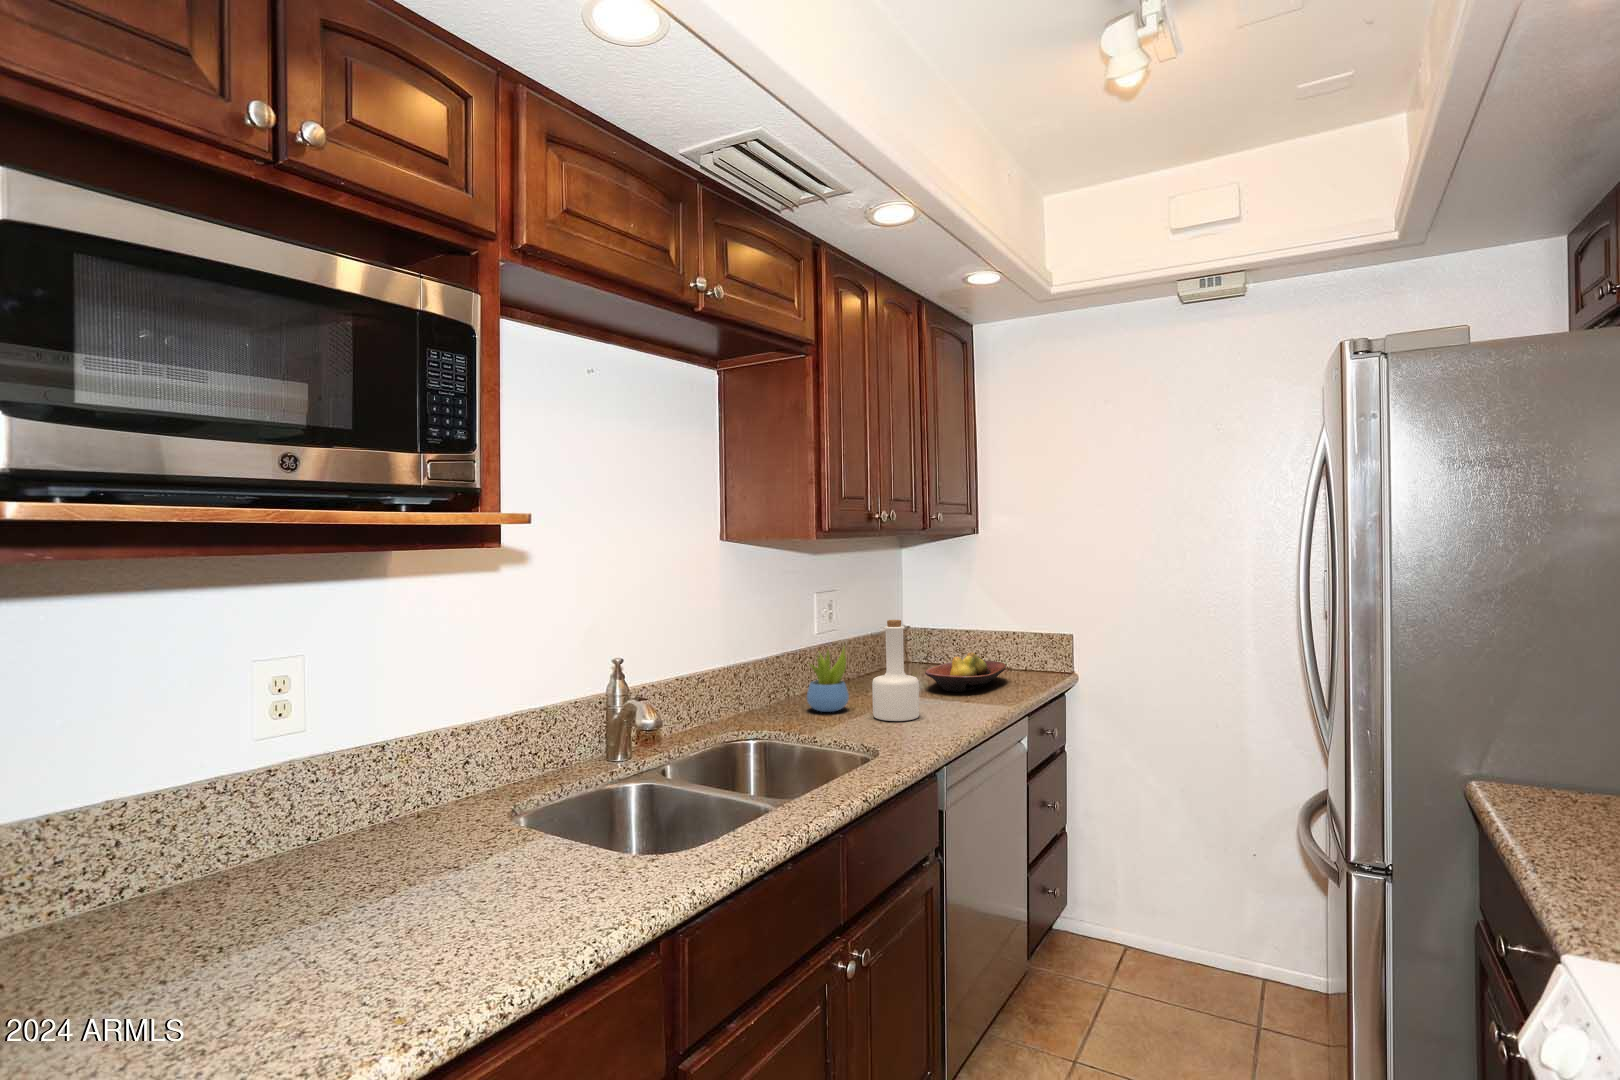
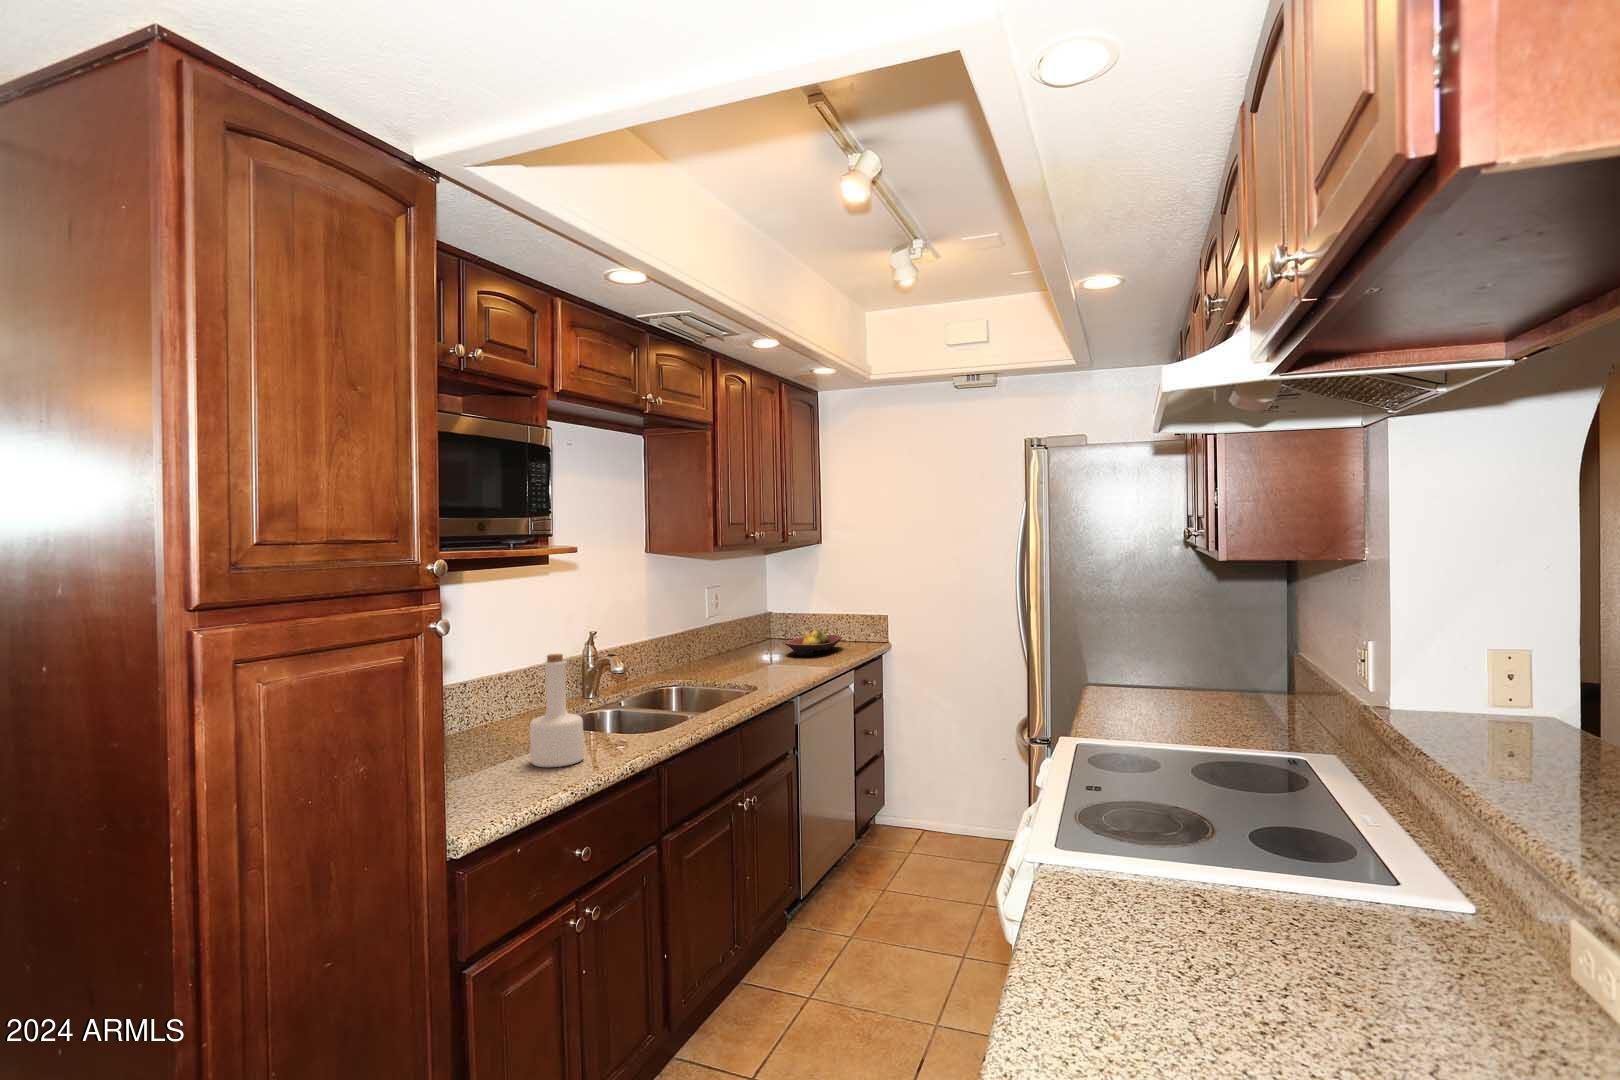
bottle: present [872,620,919,721] -> present [530,654,584,767]
succulent plant: present [807,648,849,712] -> none [704,623,733,670]

